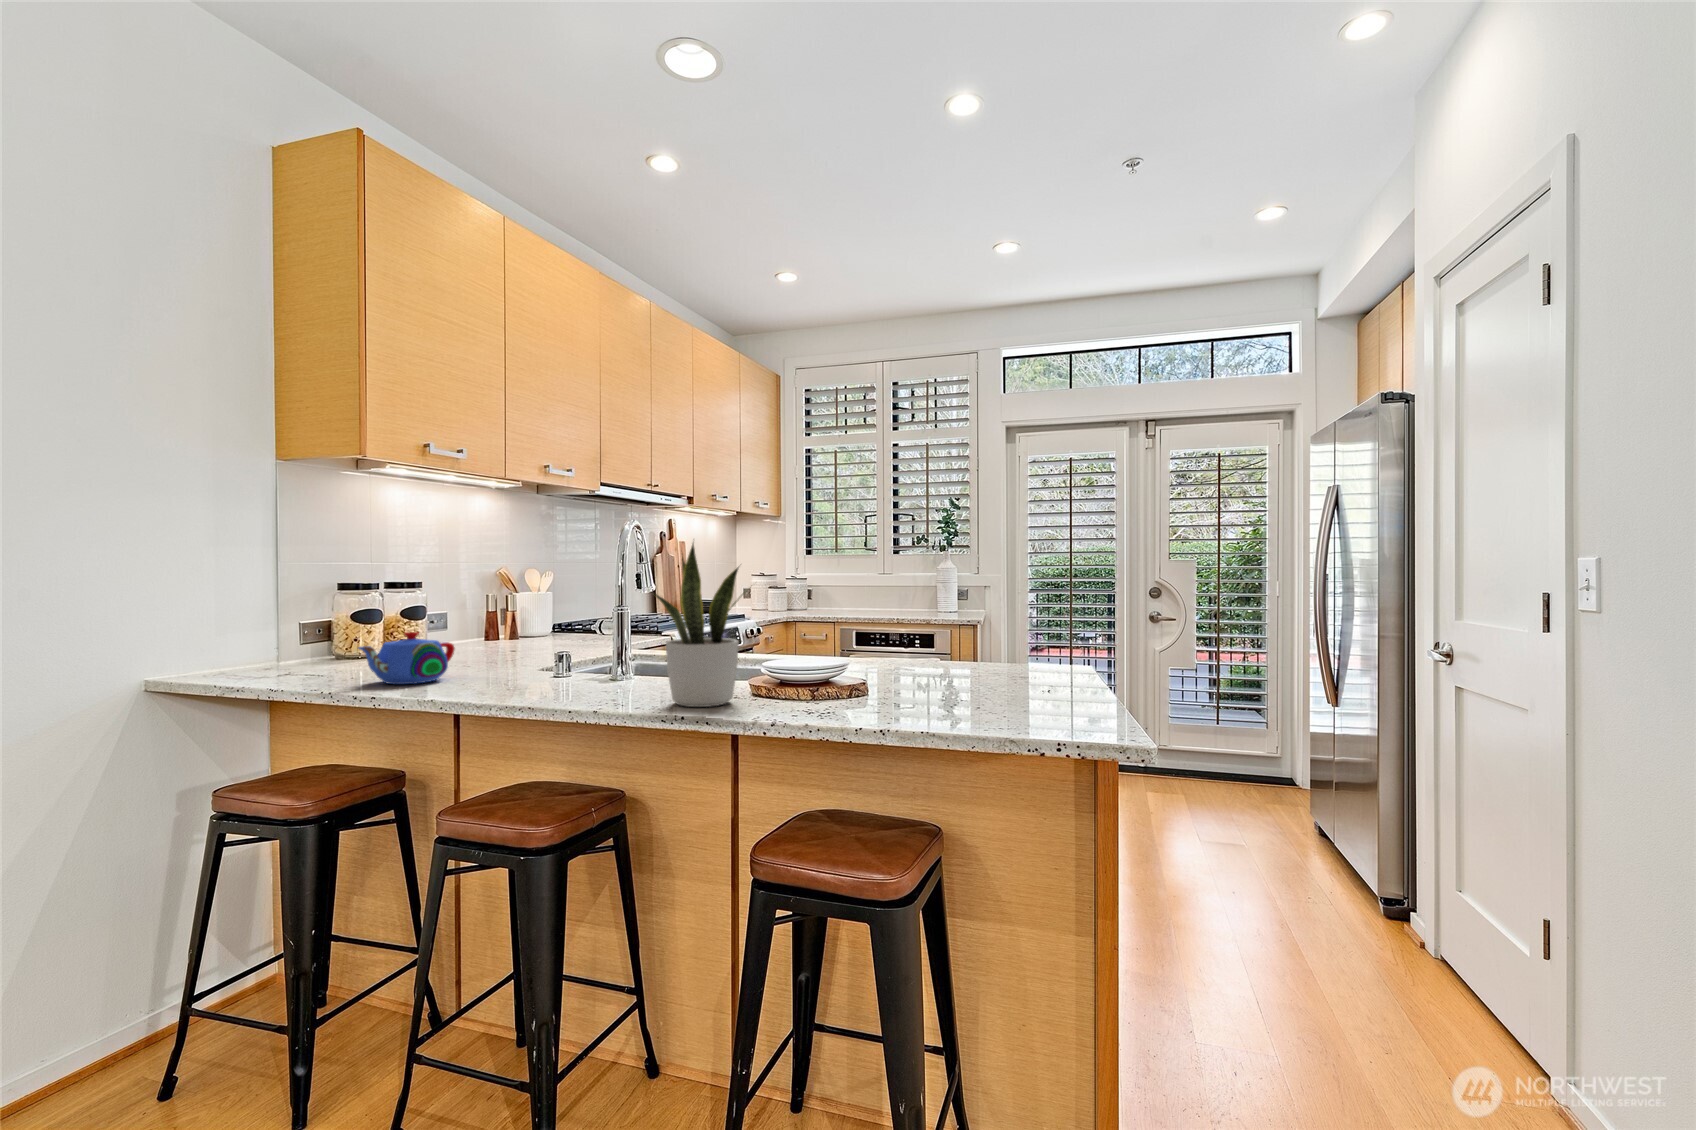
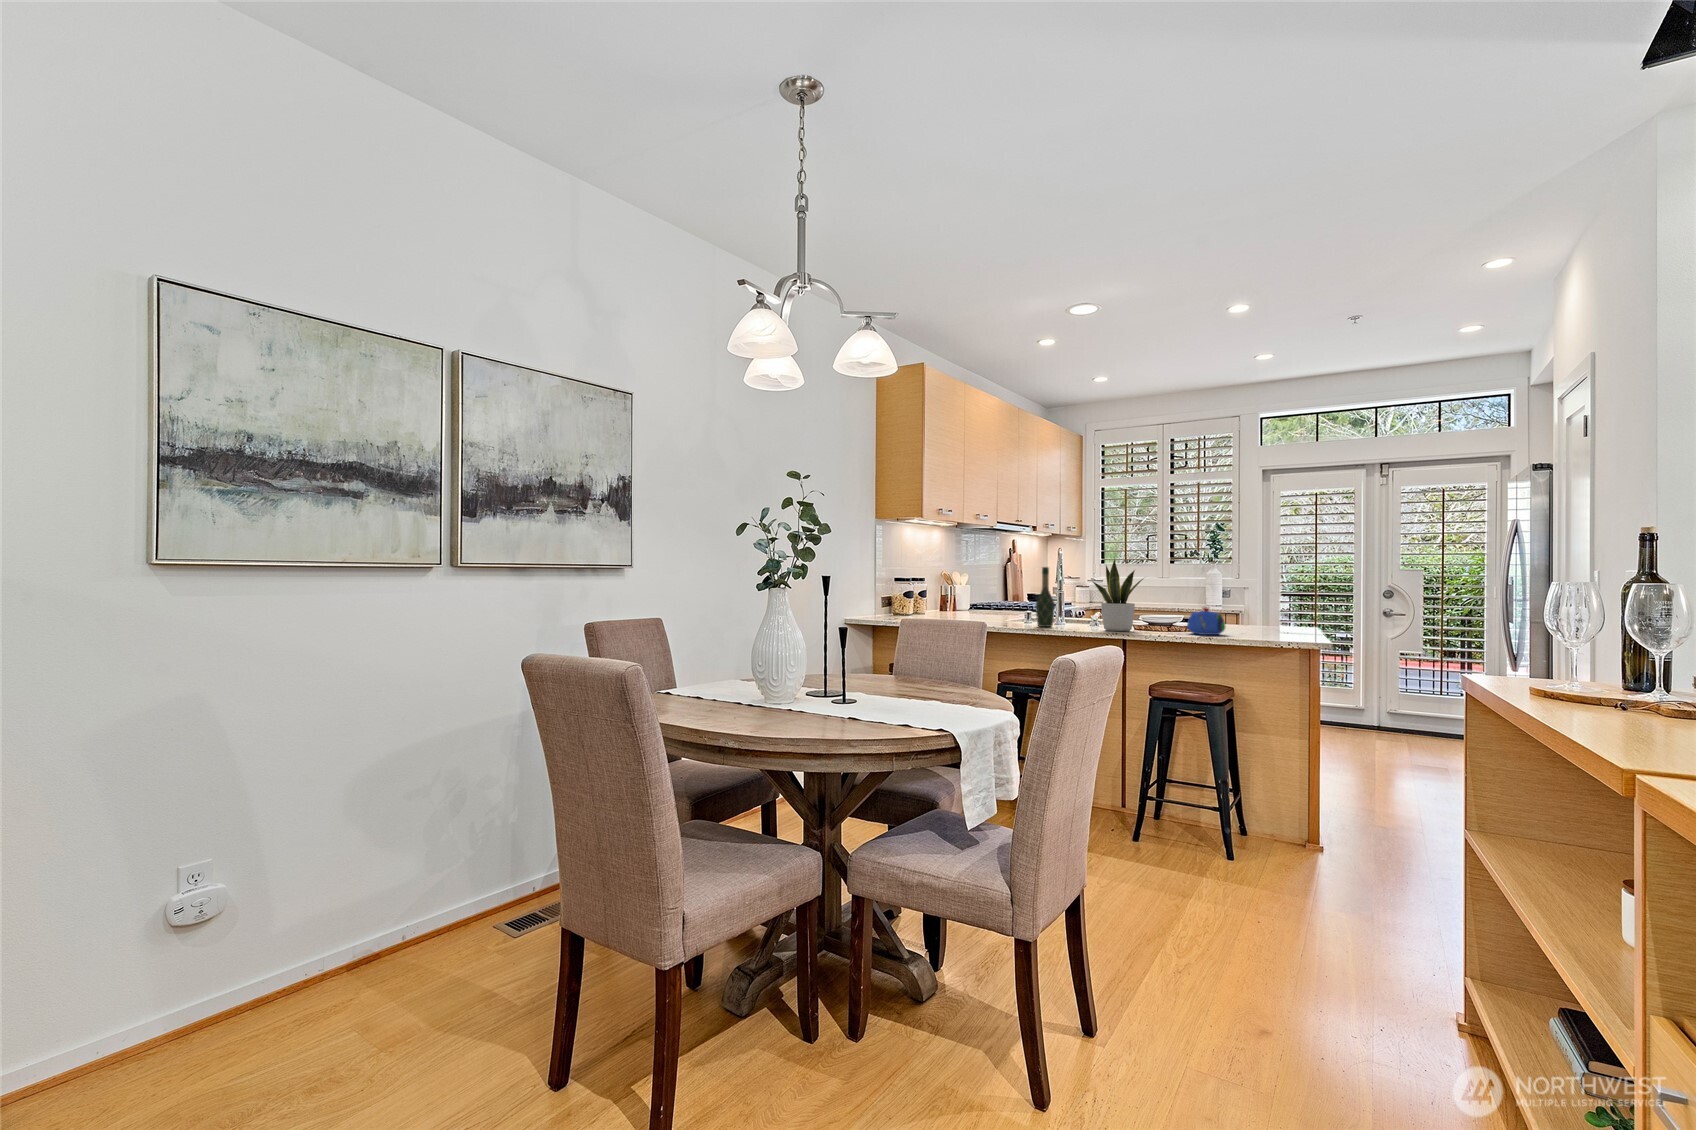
wine bottle: none [538,561,583,696] -> present [1036,567,1055,627]
teapot: present [358,632,455,684] -> present [1187,607,1226,635]

